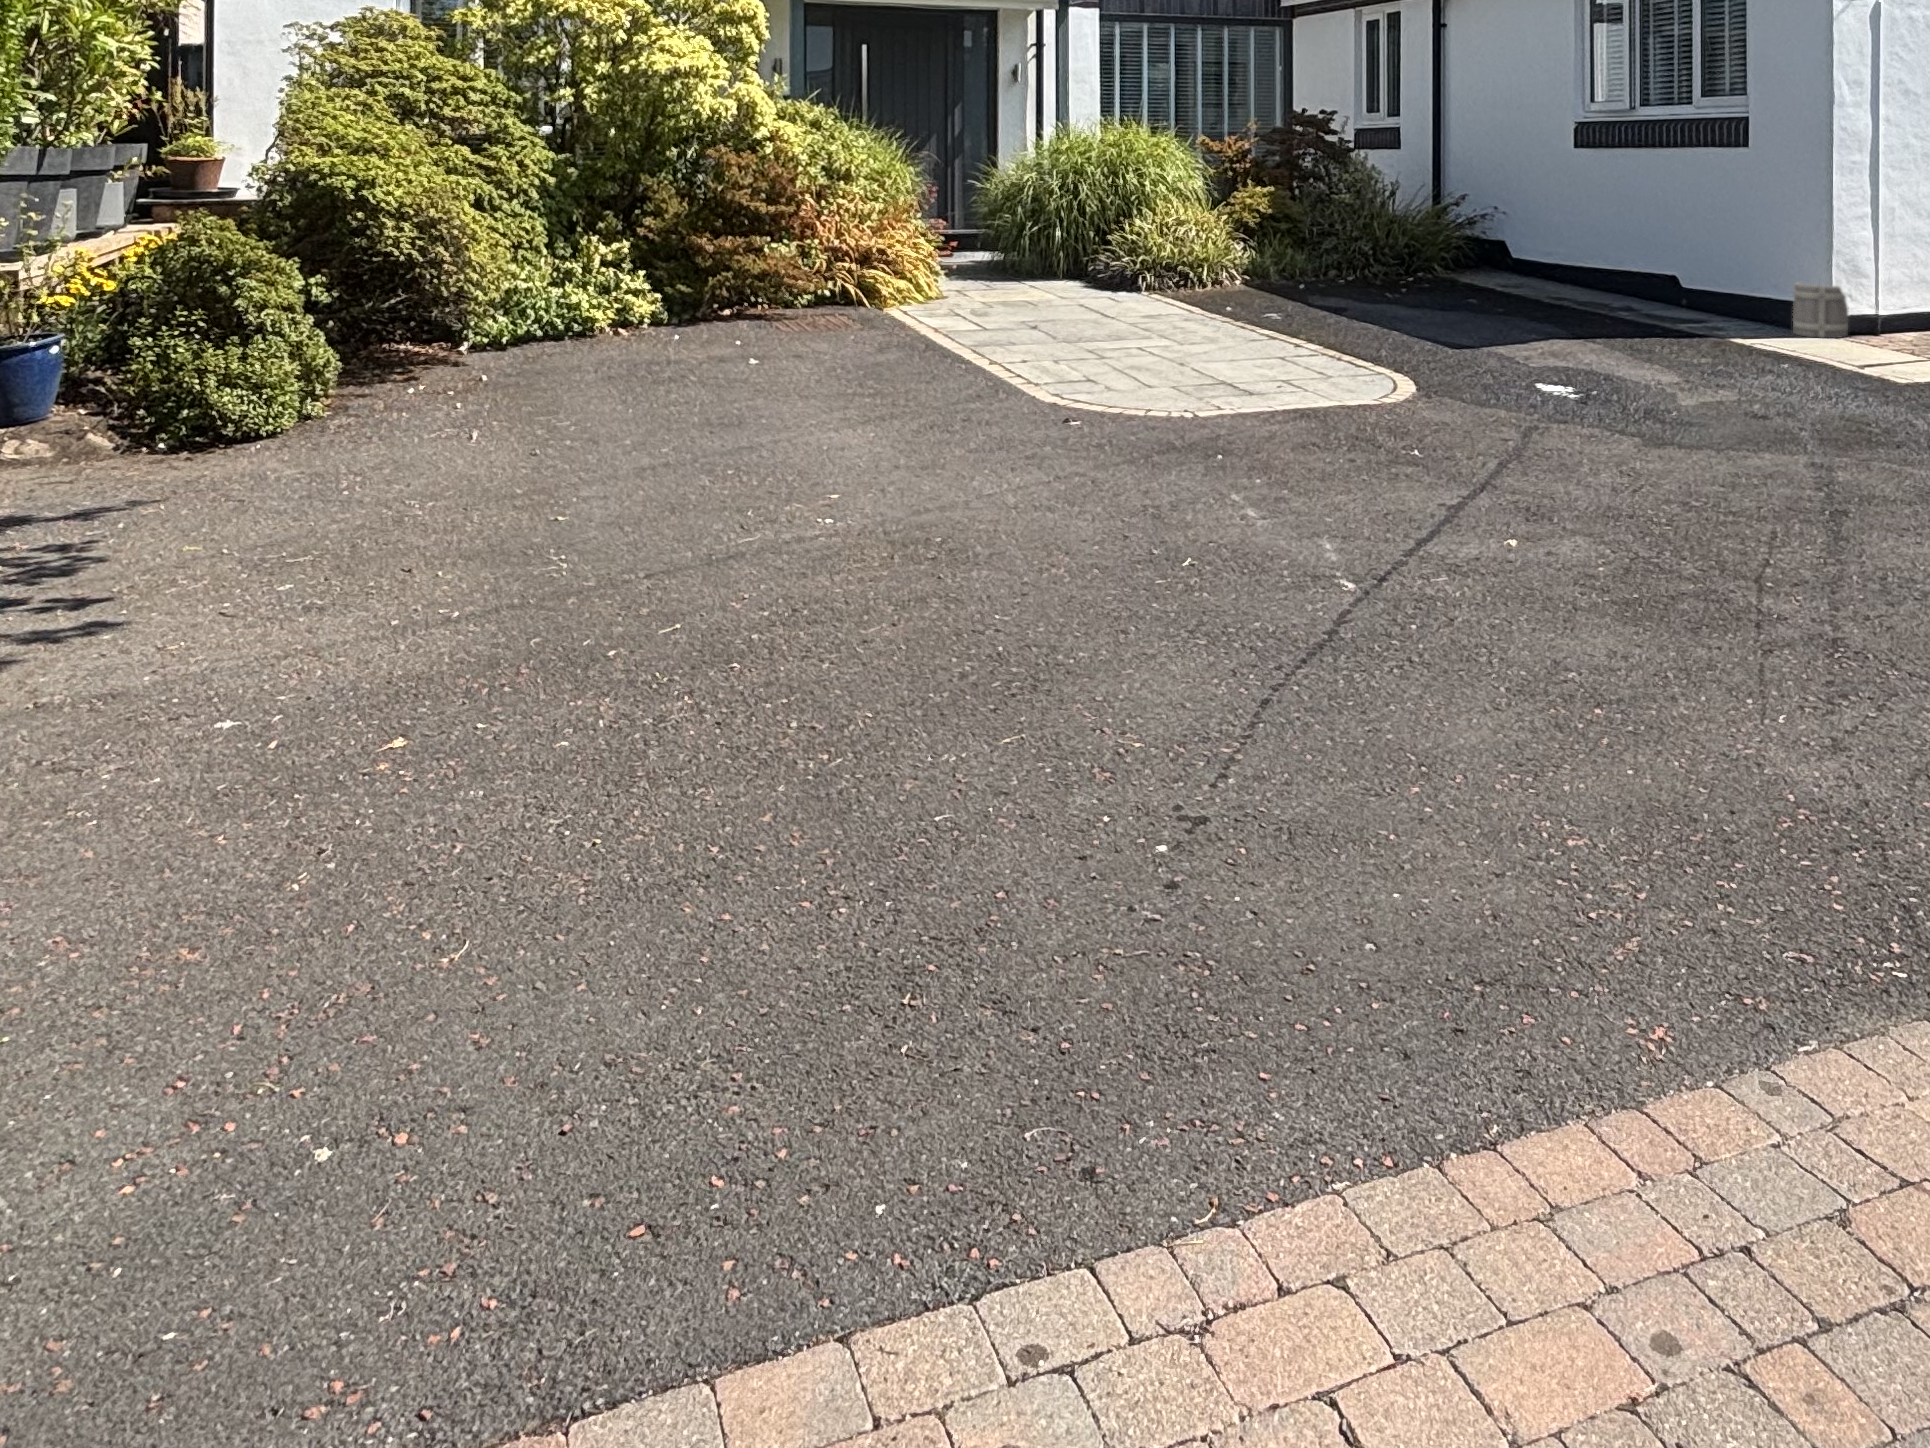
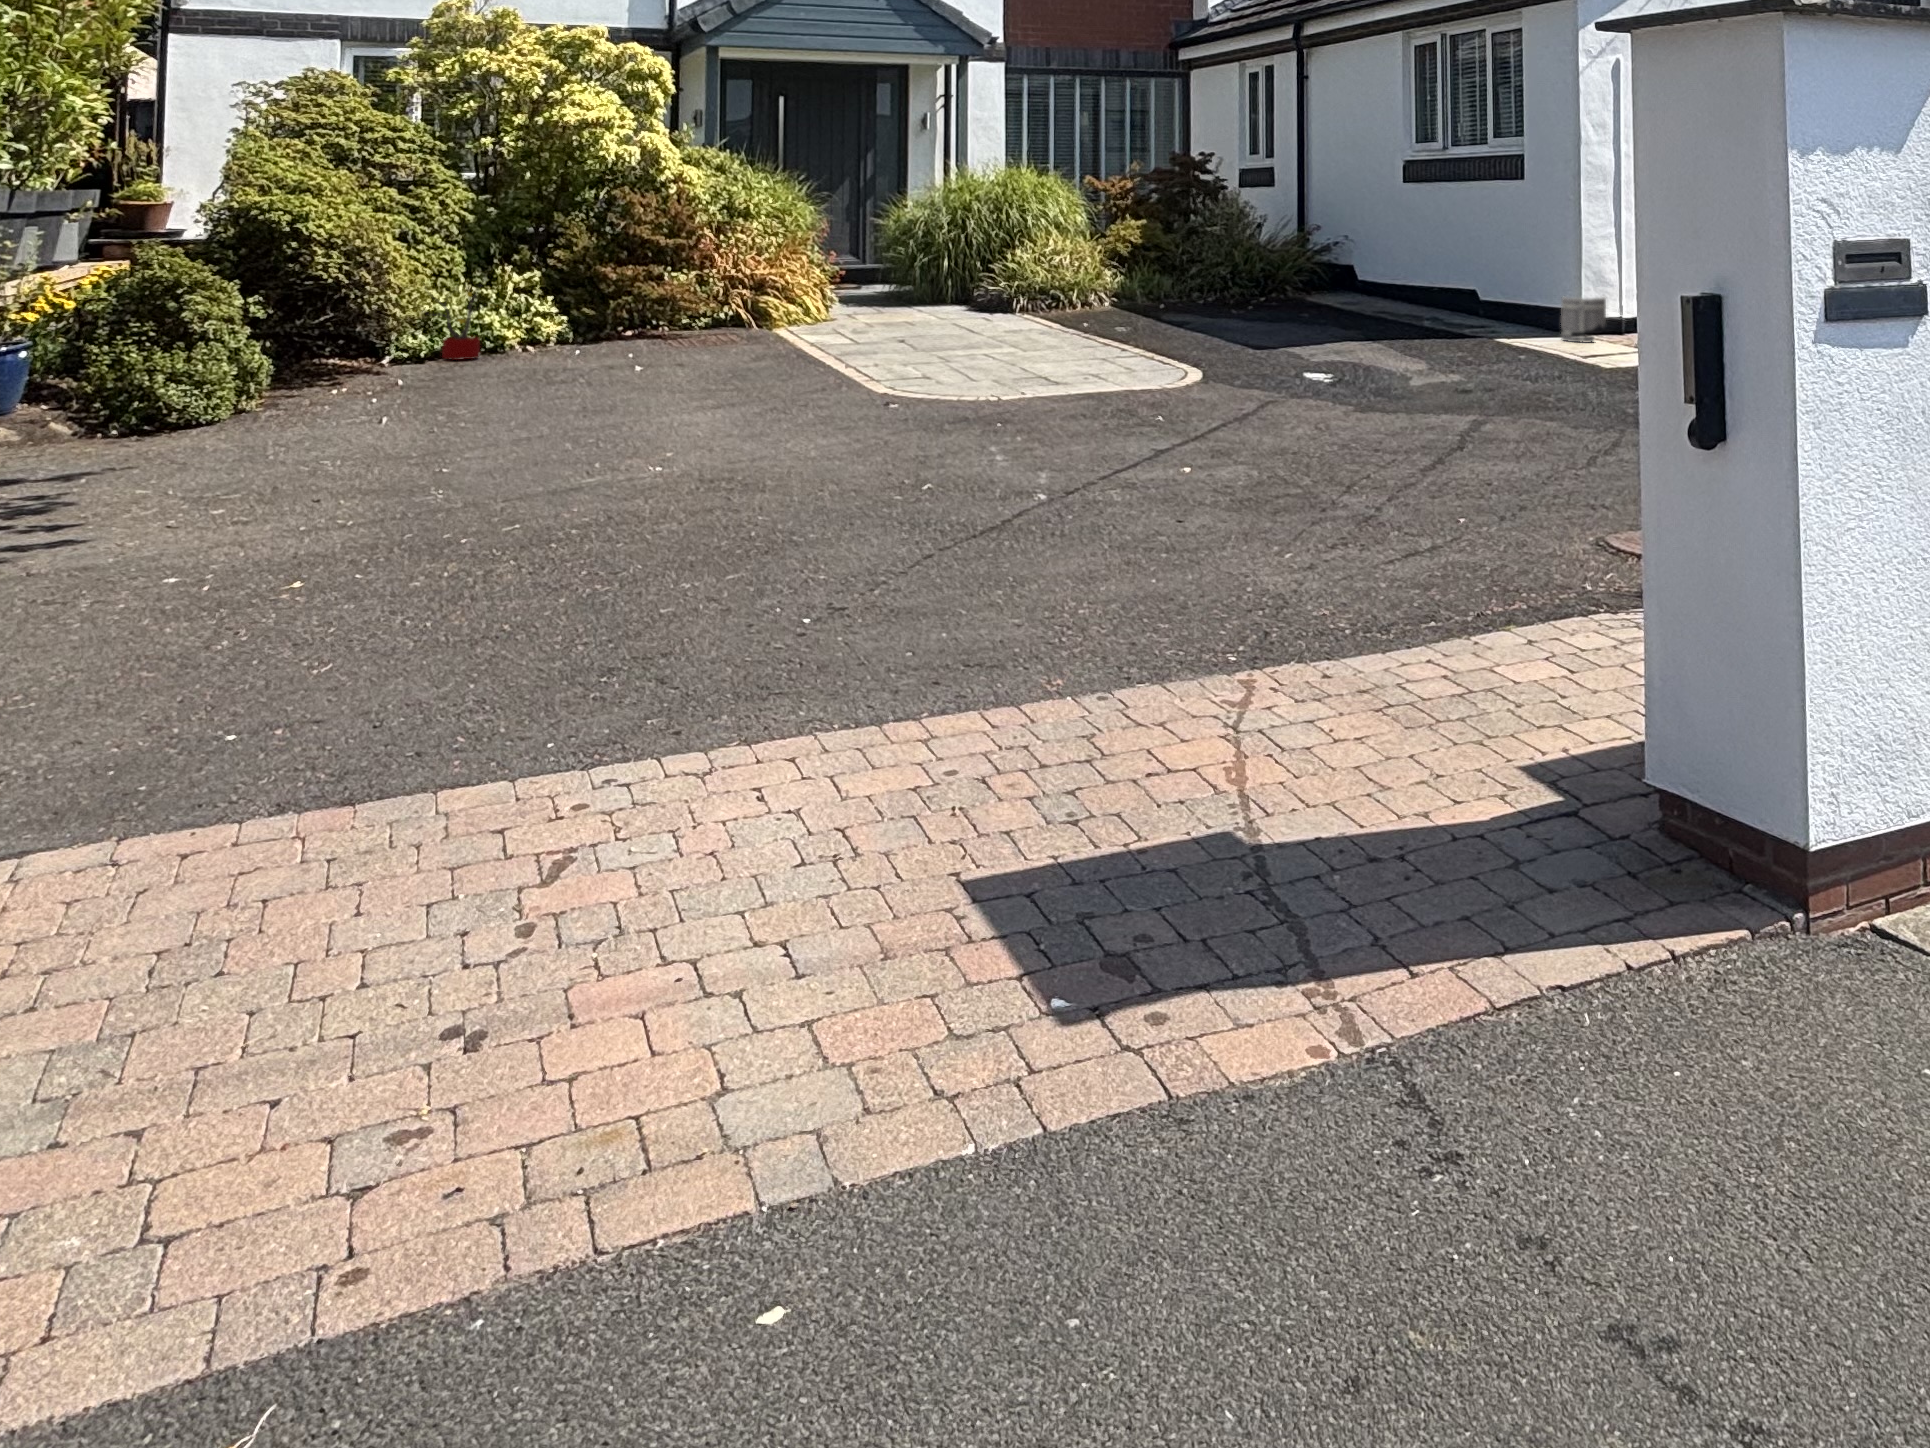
decorative plant: none [492,250,595,348] -> present [425,286,480,360]

